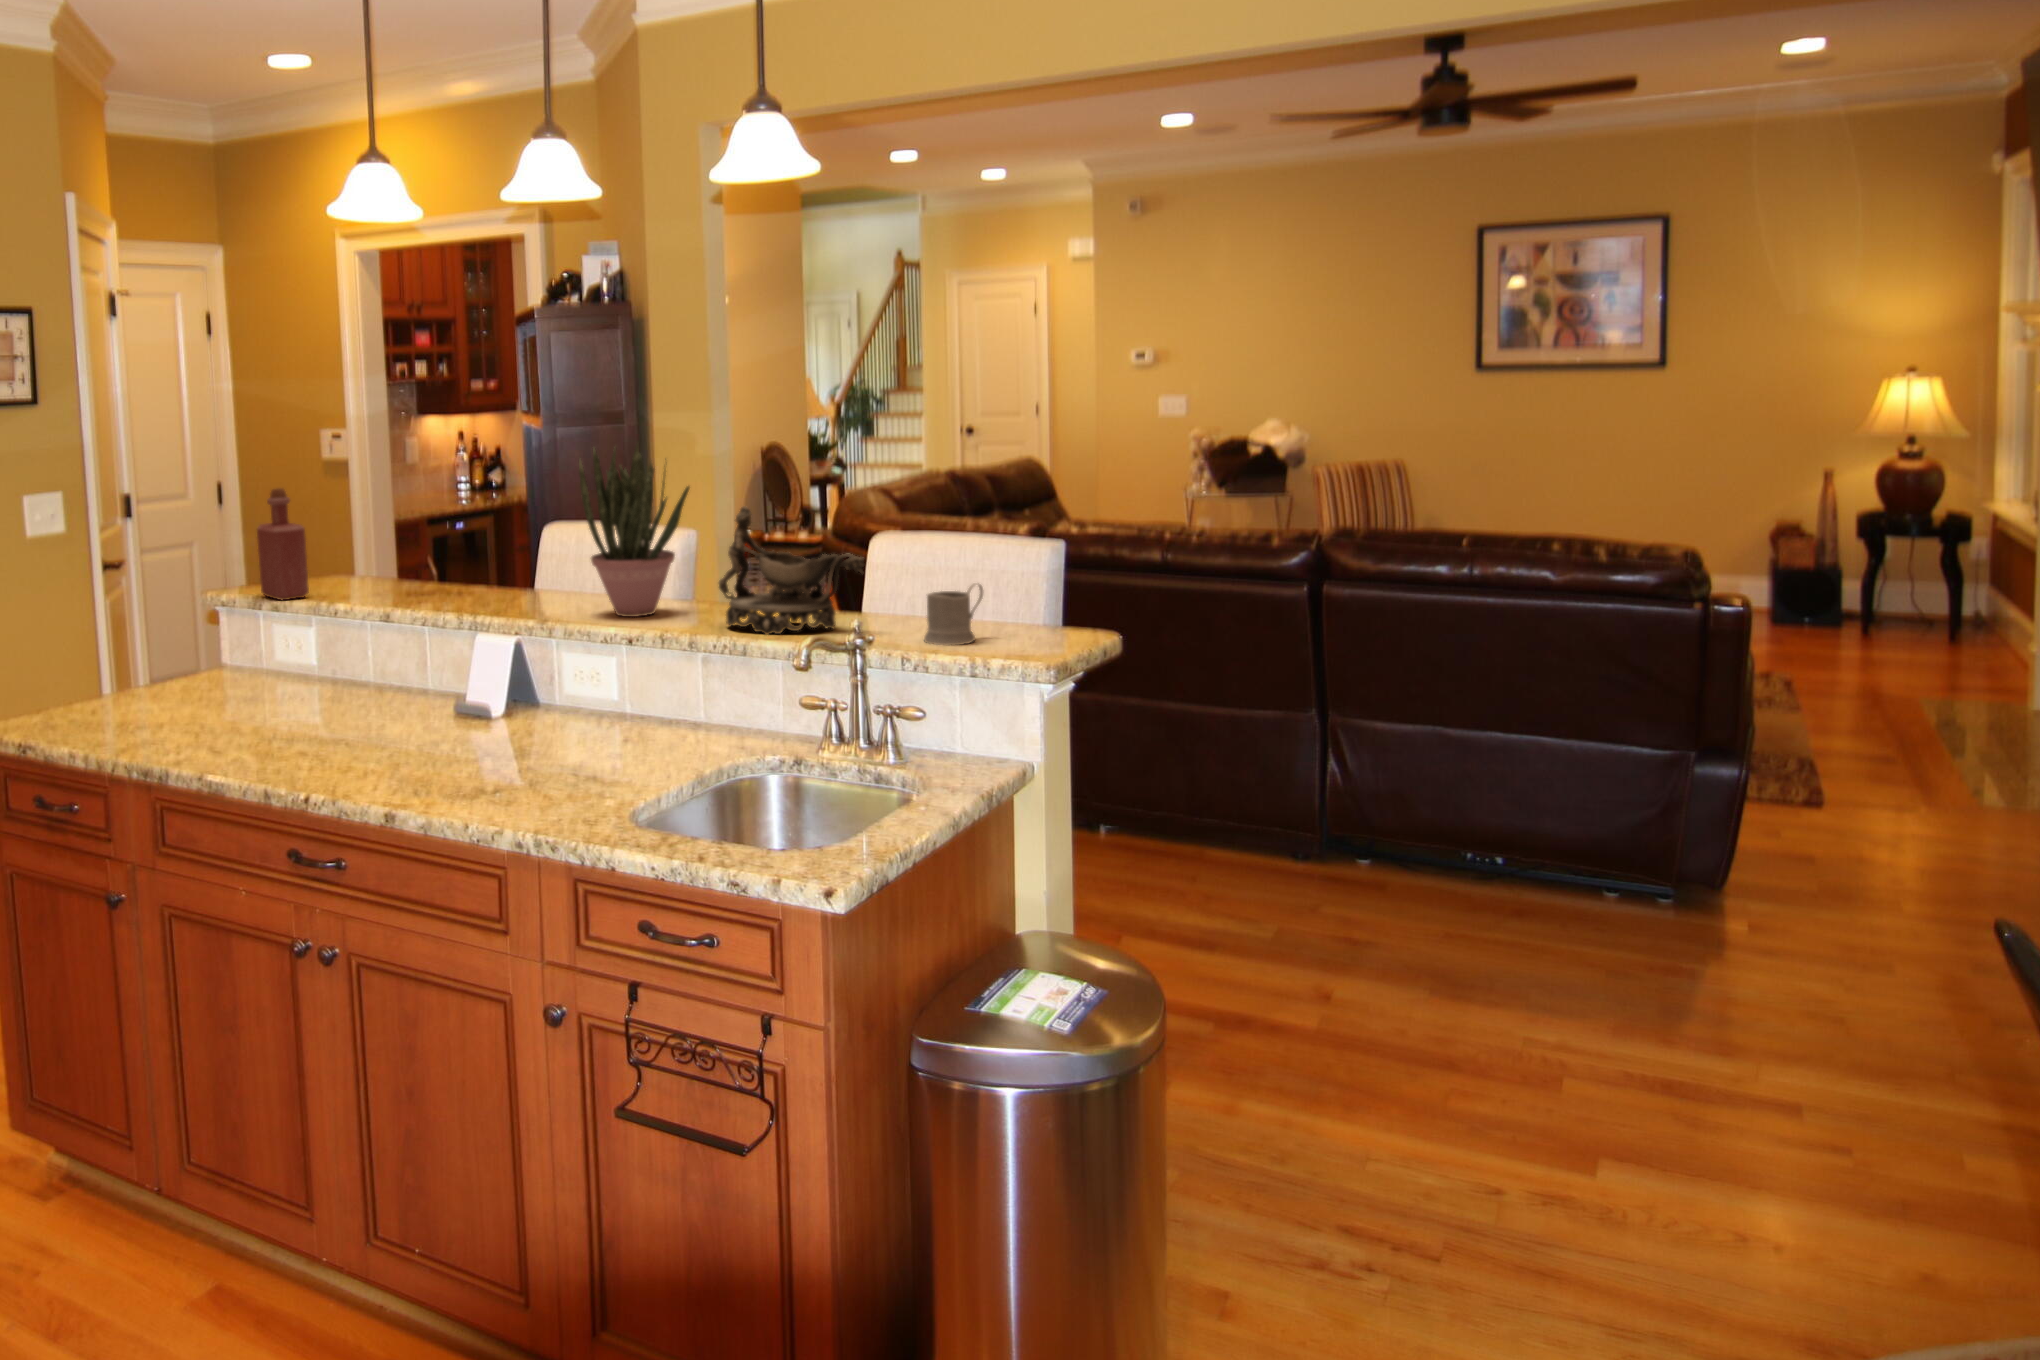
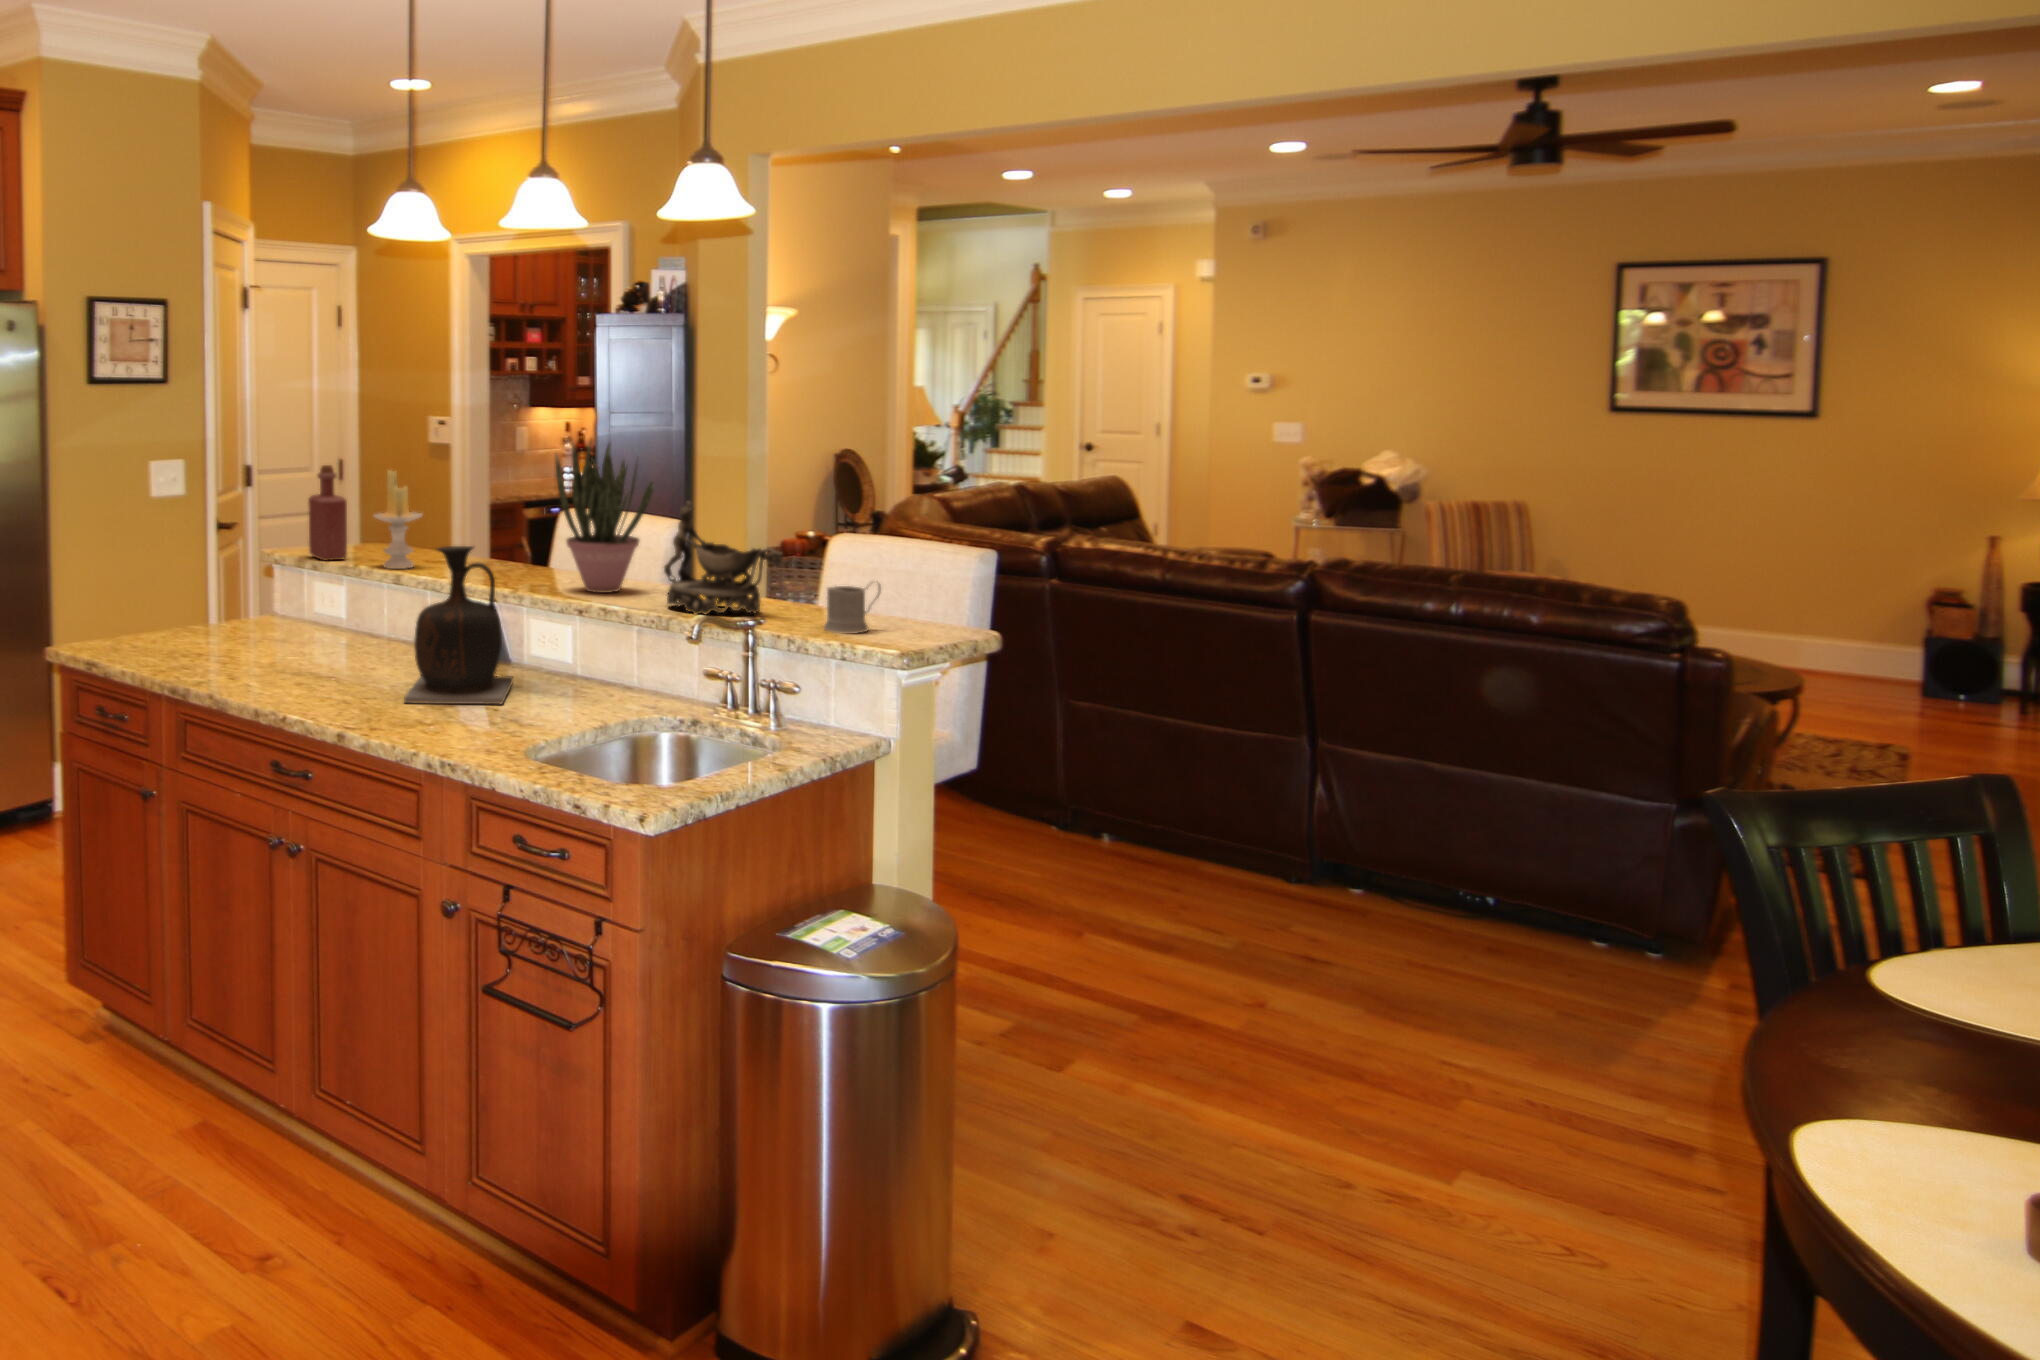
candle: none [344,490,403,605] -> present [374,470,422,569]
vase: none [445,573,565,767] -> present [404,546,513,704]

